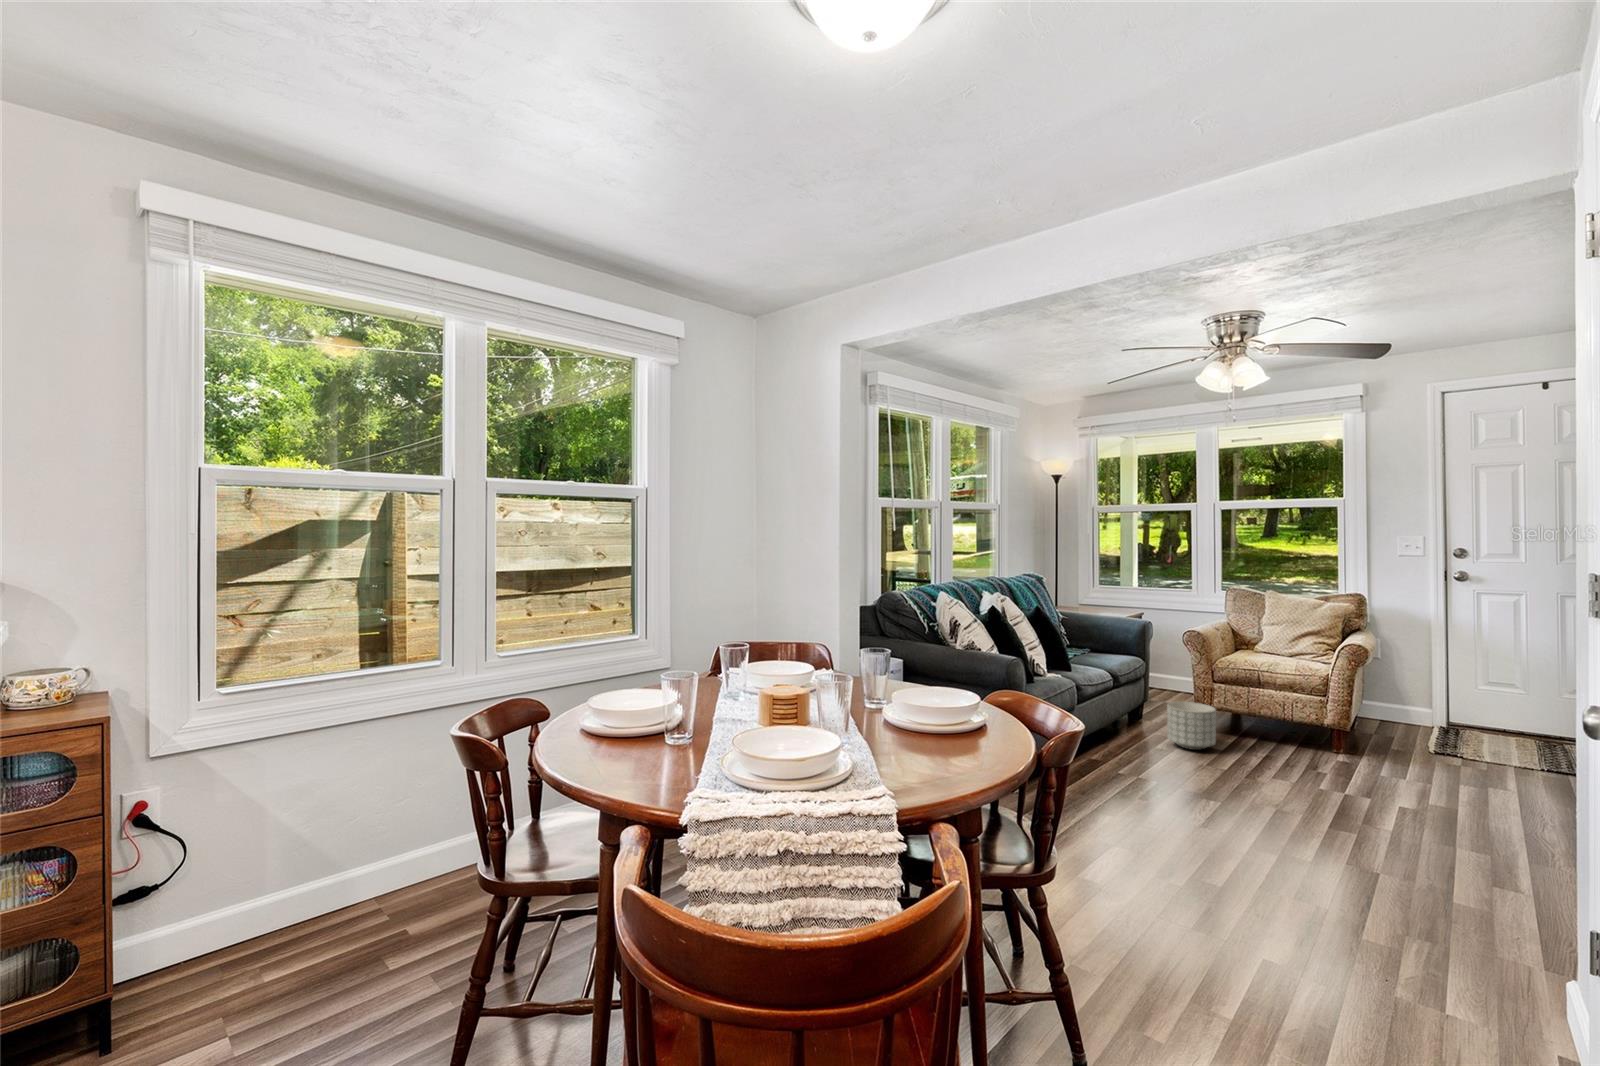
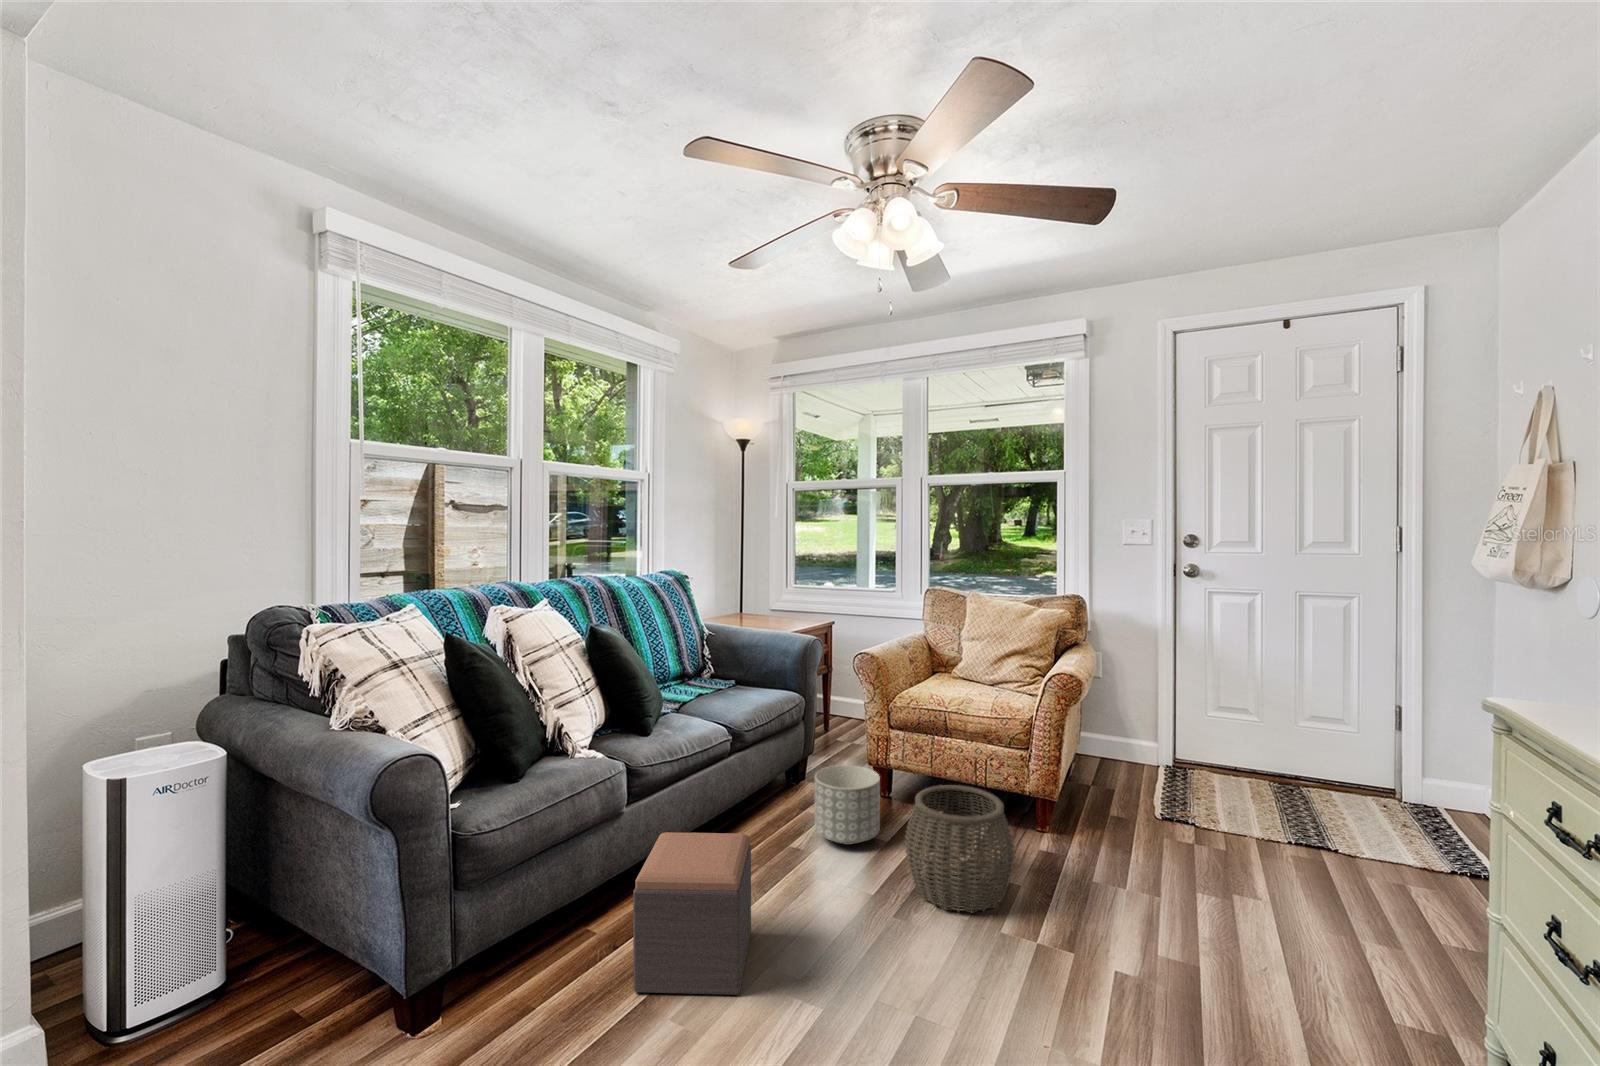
woven basket: none [1244,710,1325,781] -> present [905,785,1015,913]
footstool: none [1098,717,1166,796] -> present [633,832,751,995]

